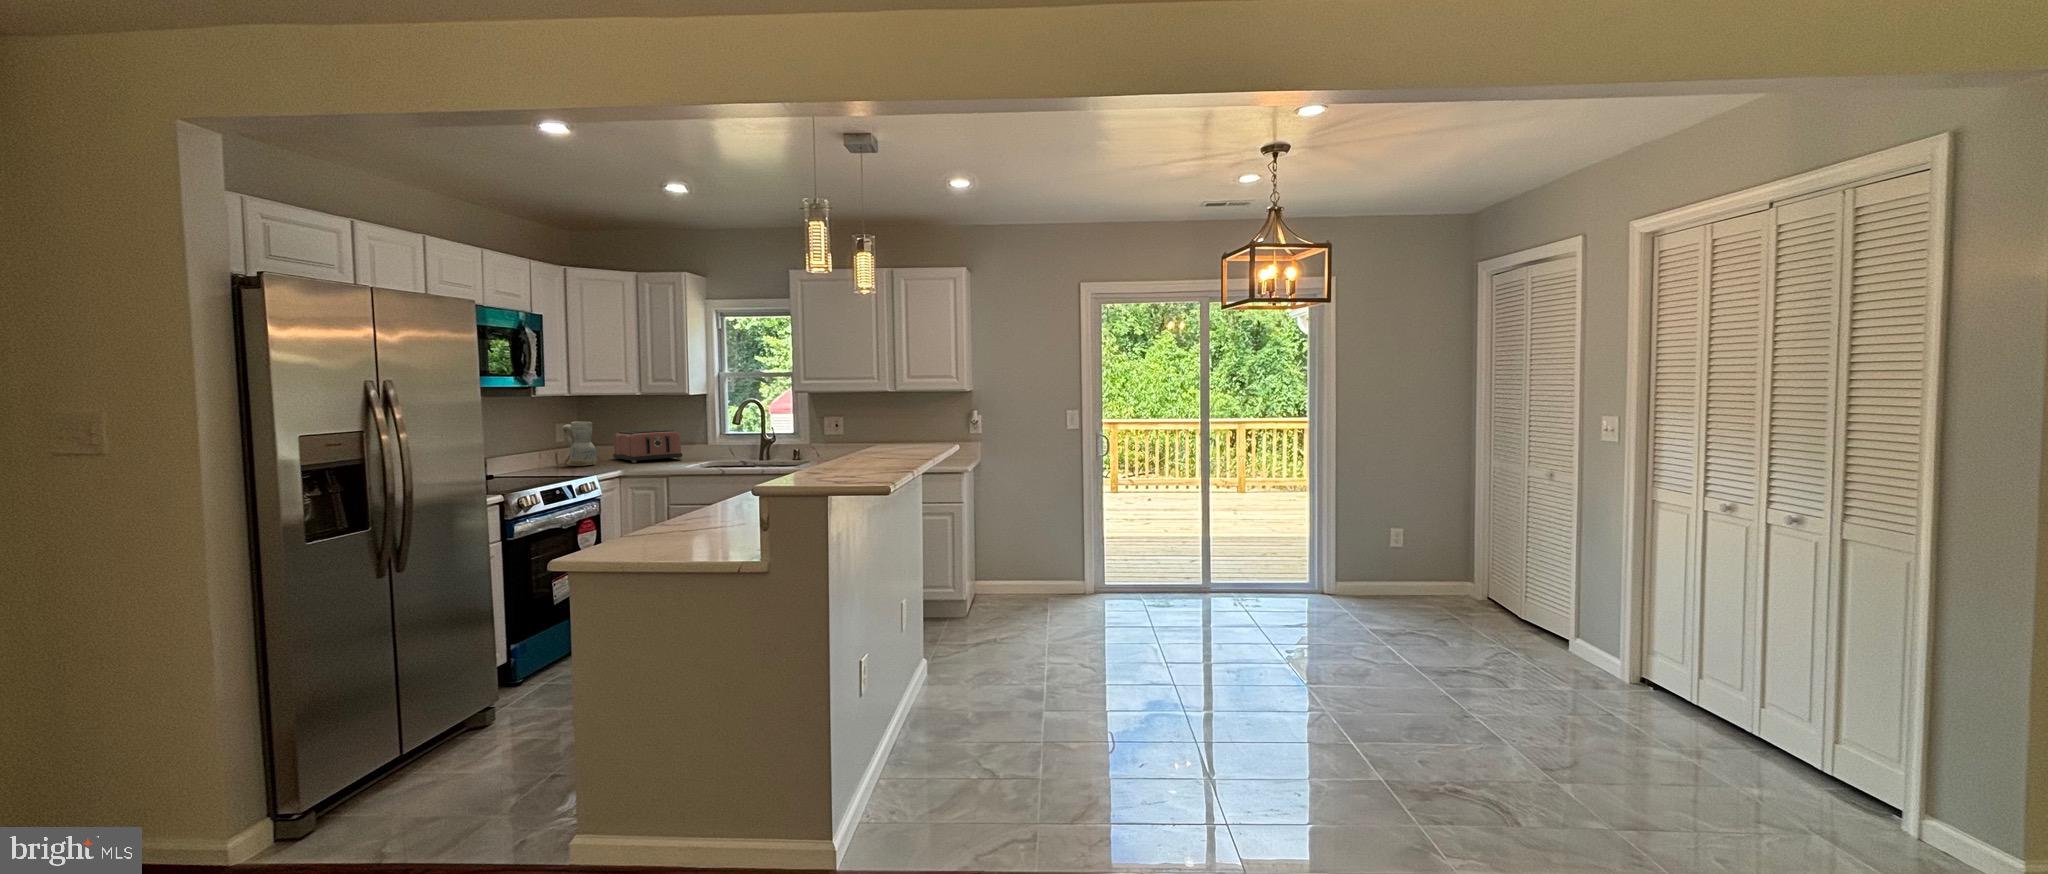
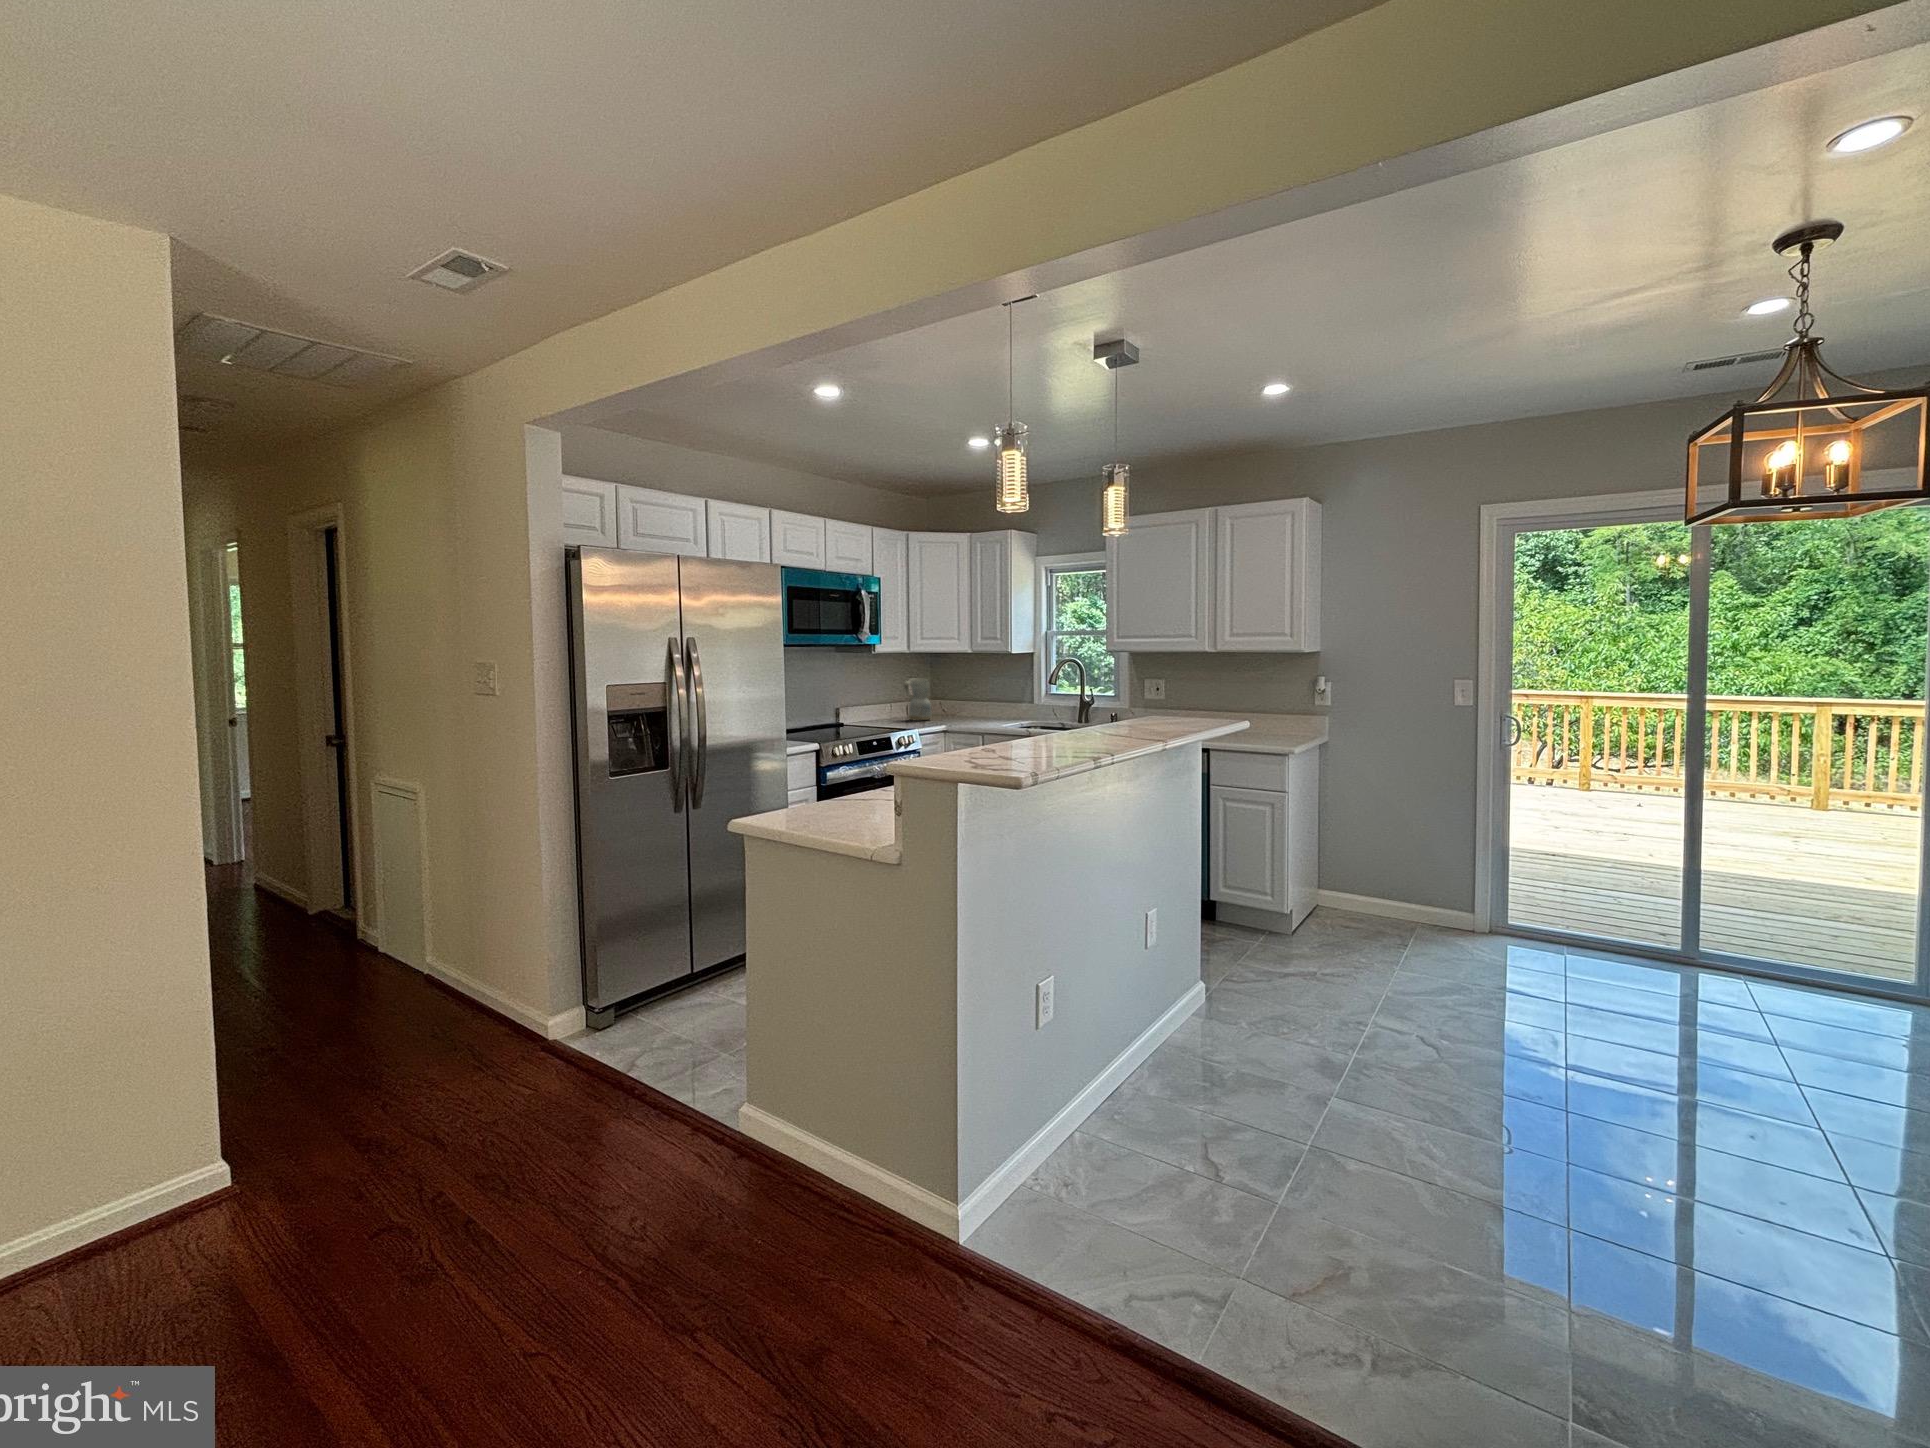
toaster: present [613,429,682,463] -> none [953,687,1011,719]

